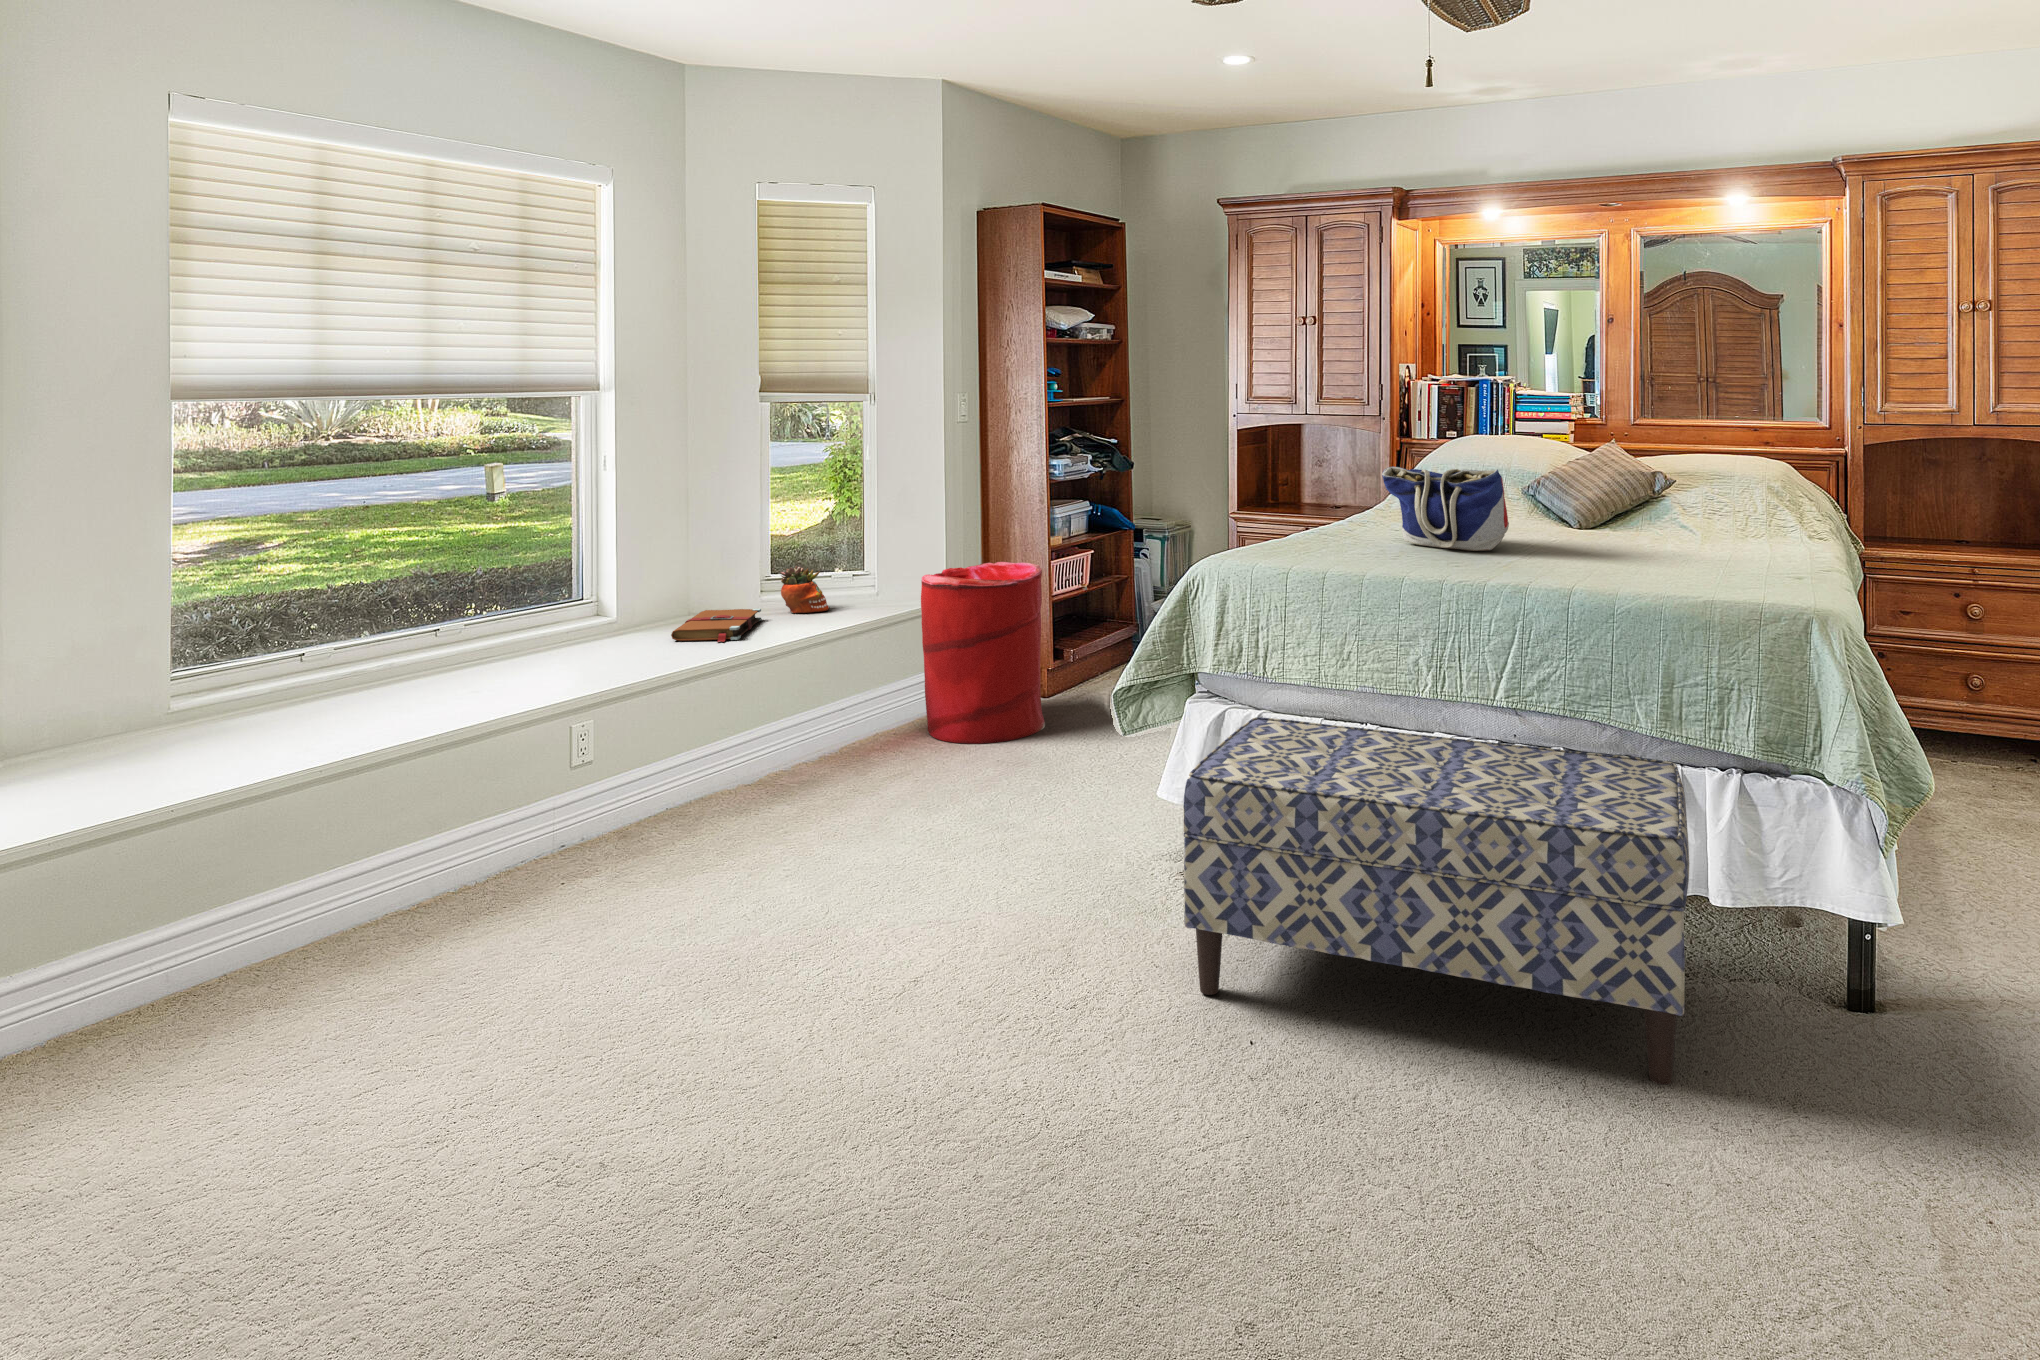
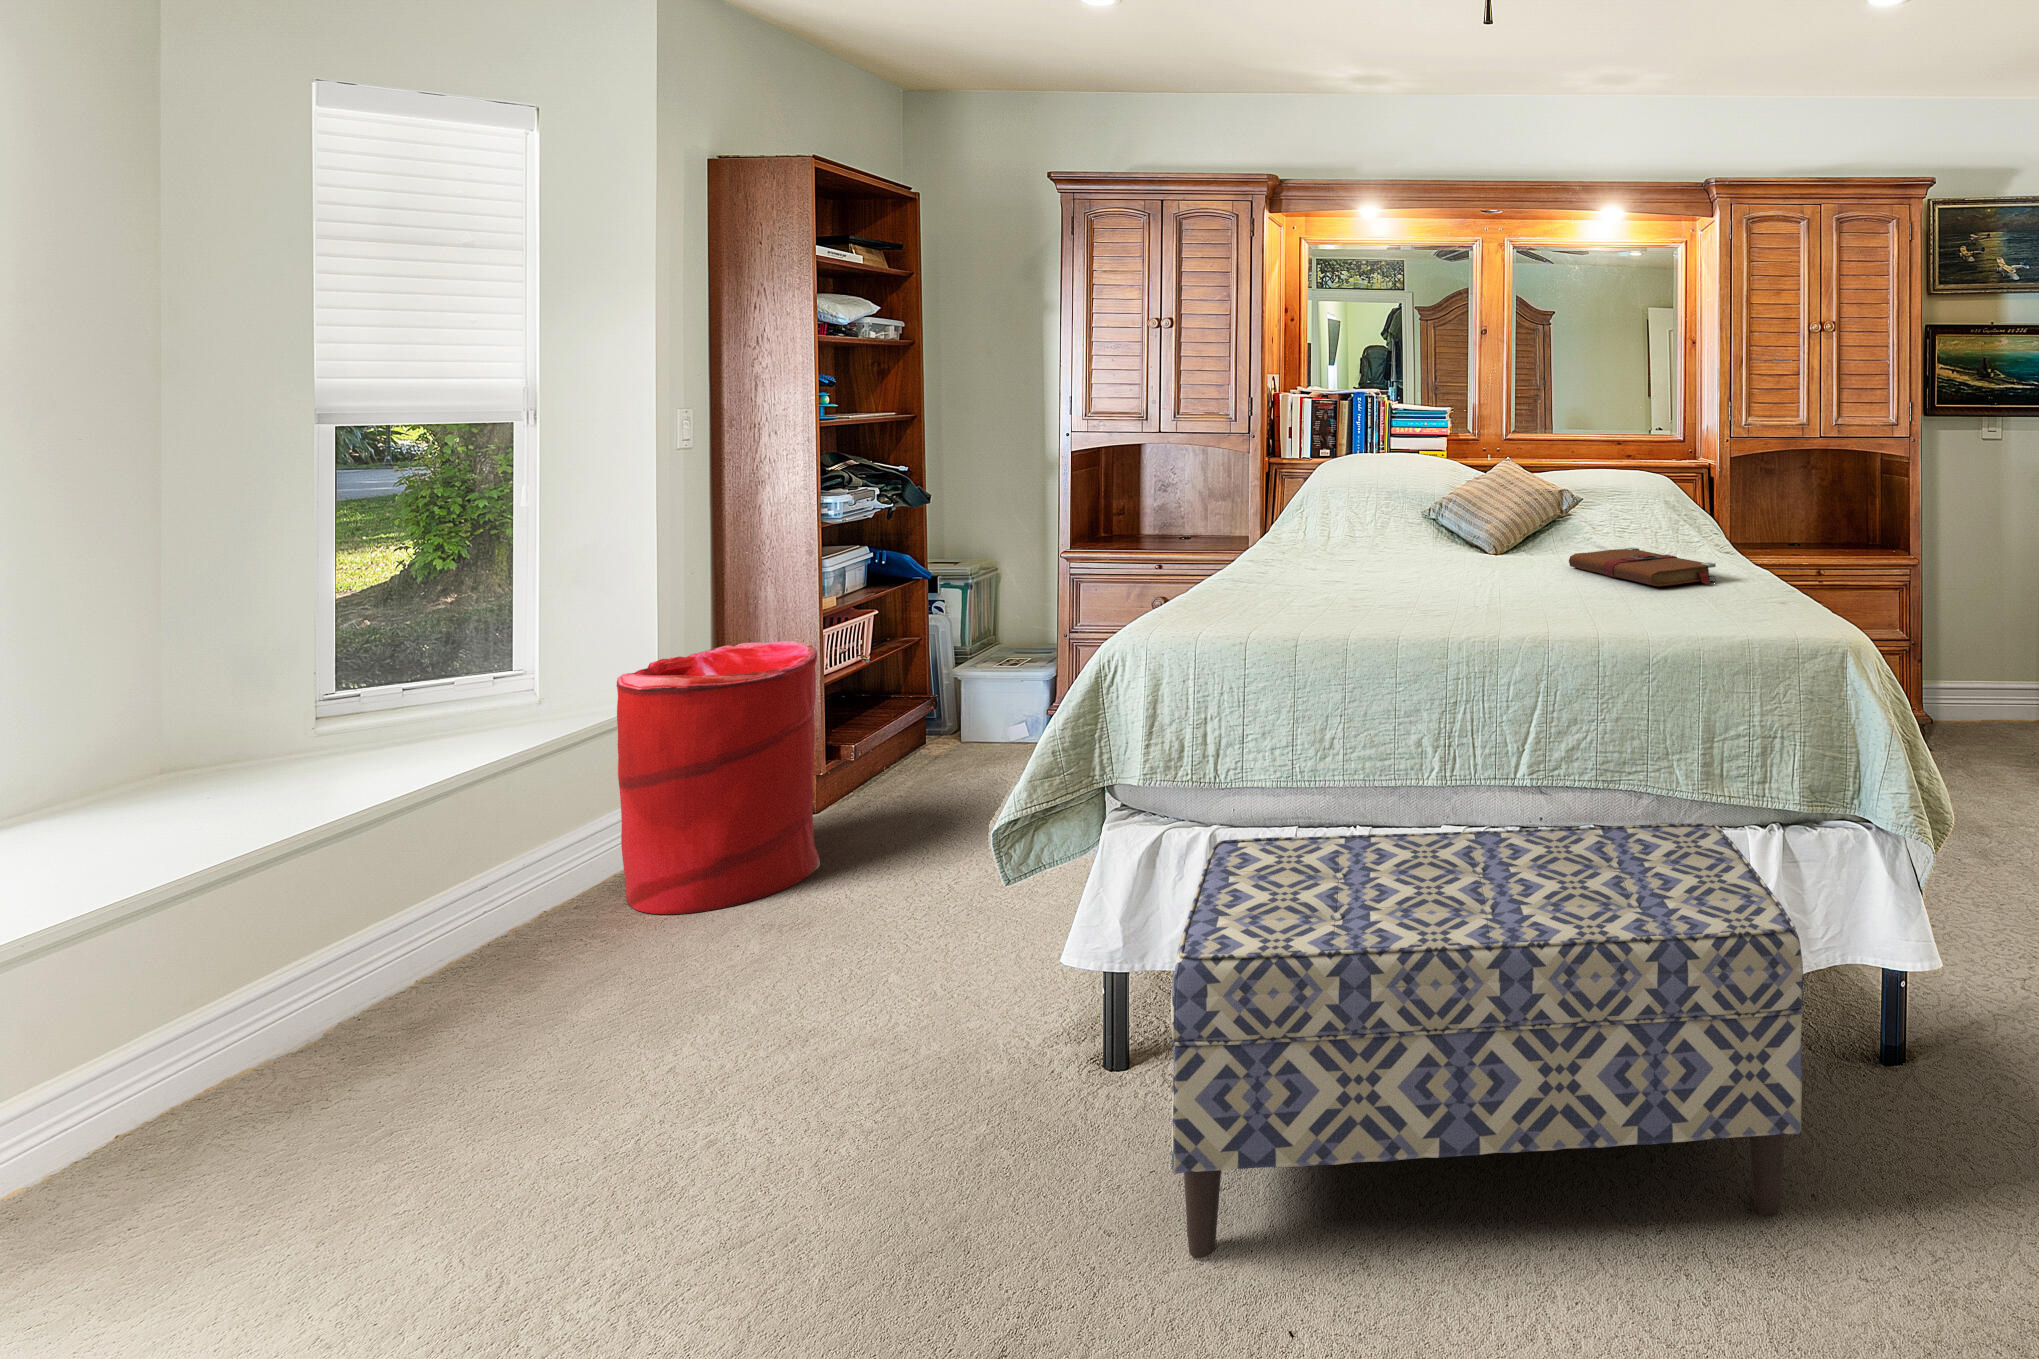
tote bag: present [1382,467,1509,551] -> none [1337,500,1484,595]
succulent planter: present [781,566,829,613] -> none [343,680,440,756]
book: present [671,609,762,642] -> present [1569,547,1716,586]

